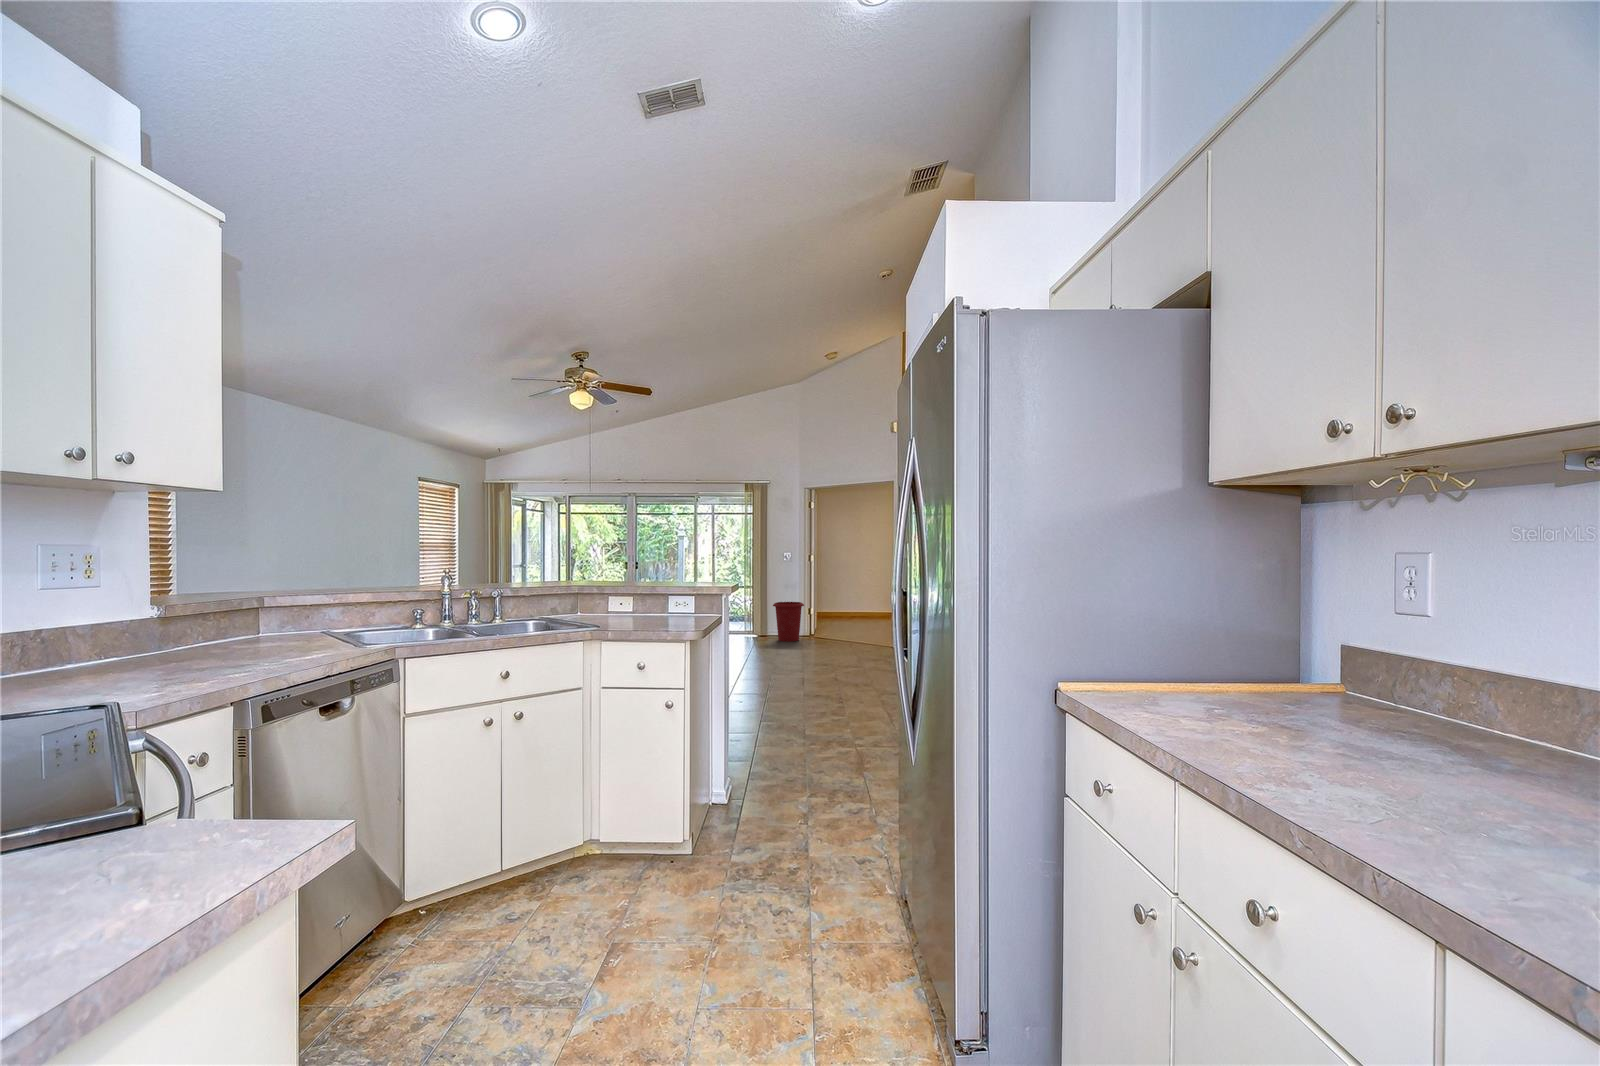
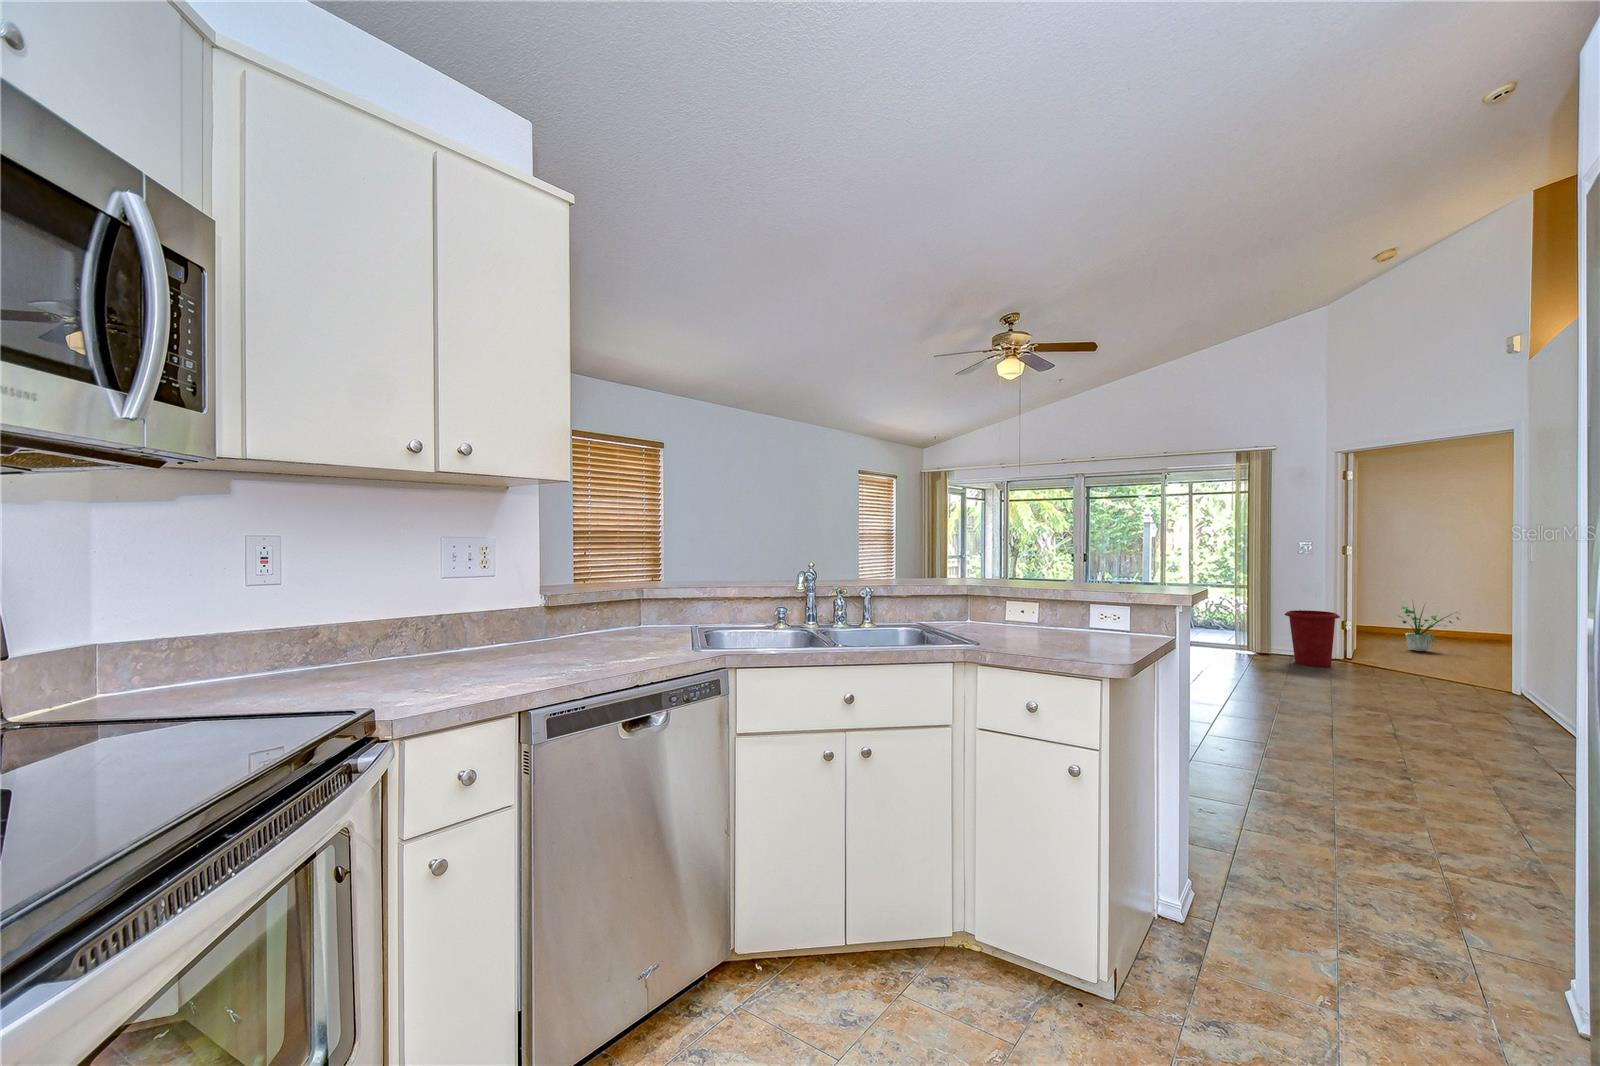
potted plant: none [833,589,867,626] -> present [1399,605,1459,651]

